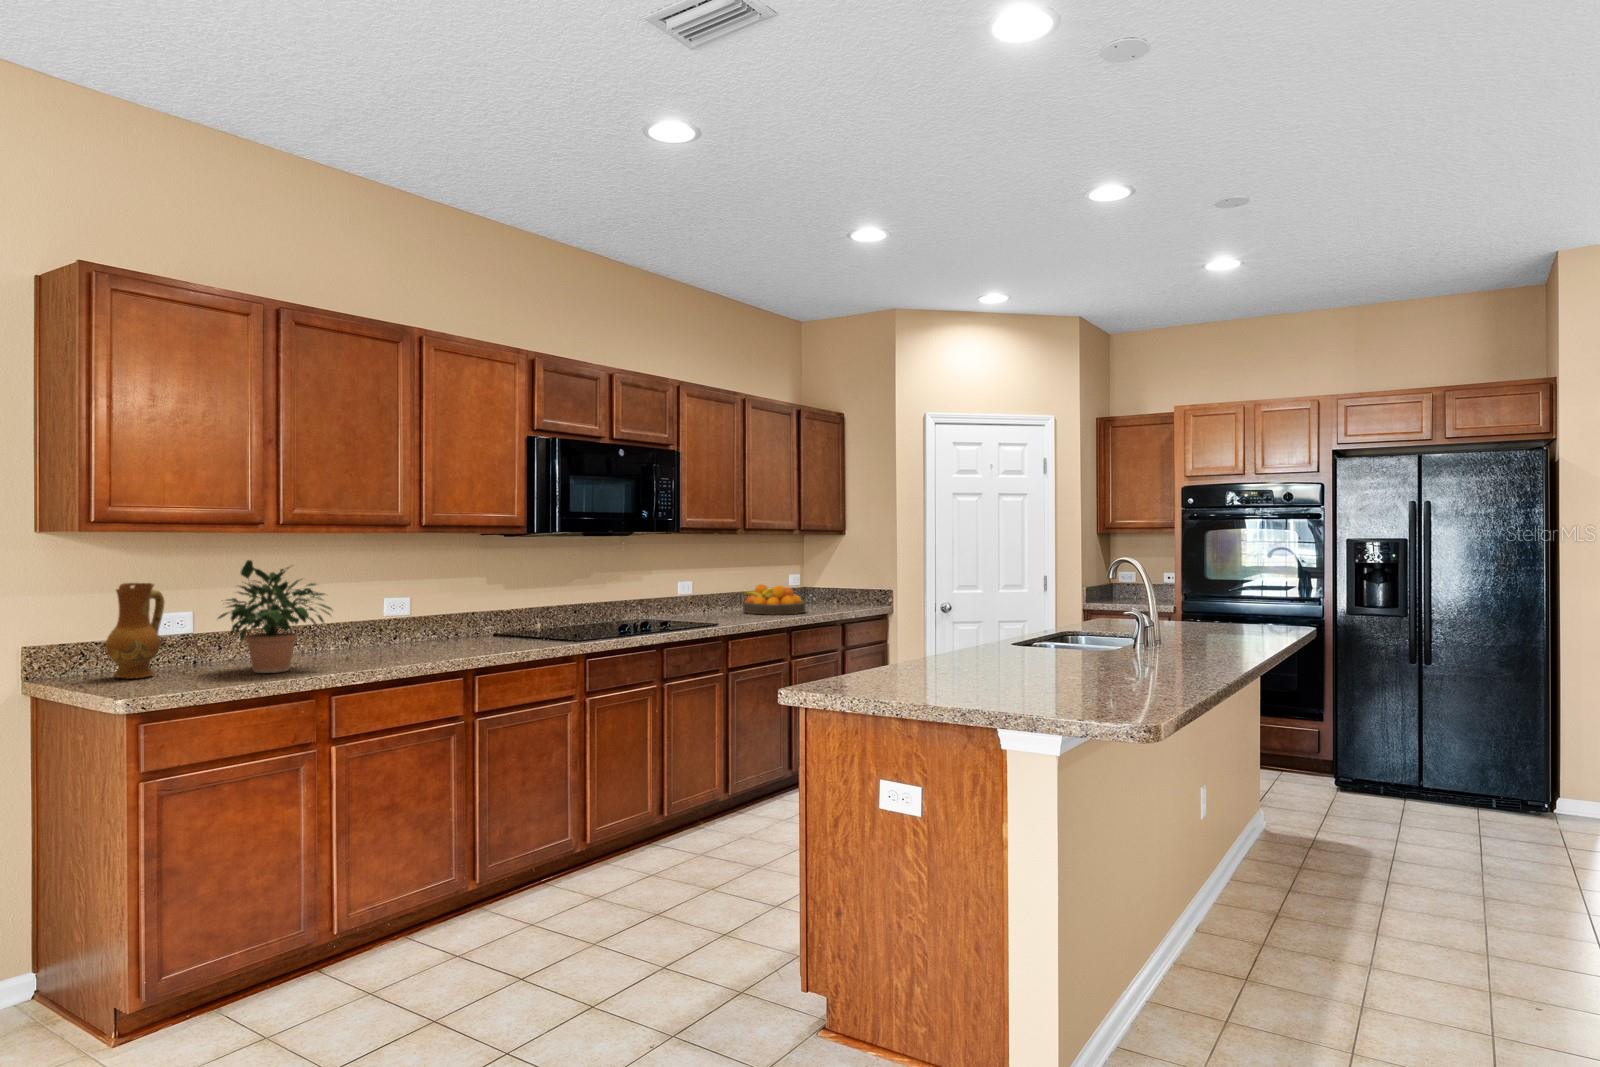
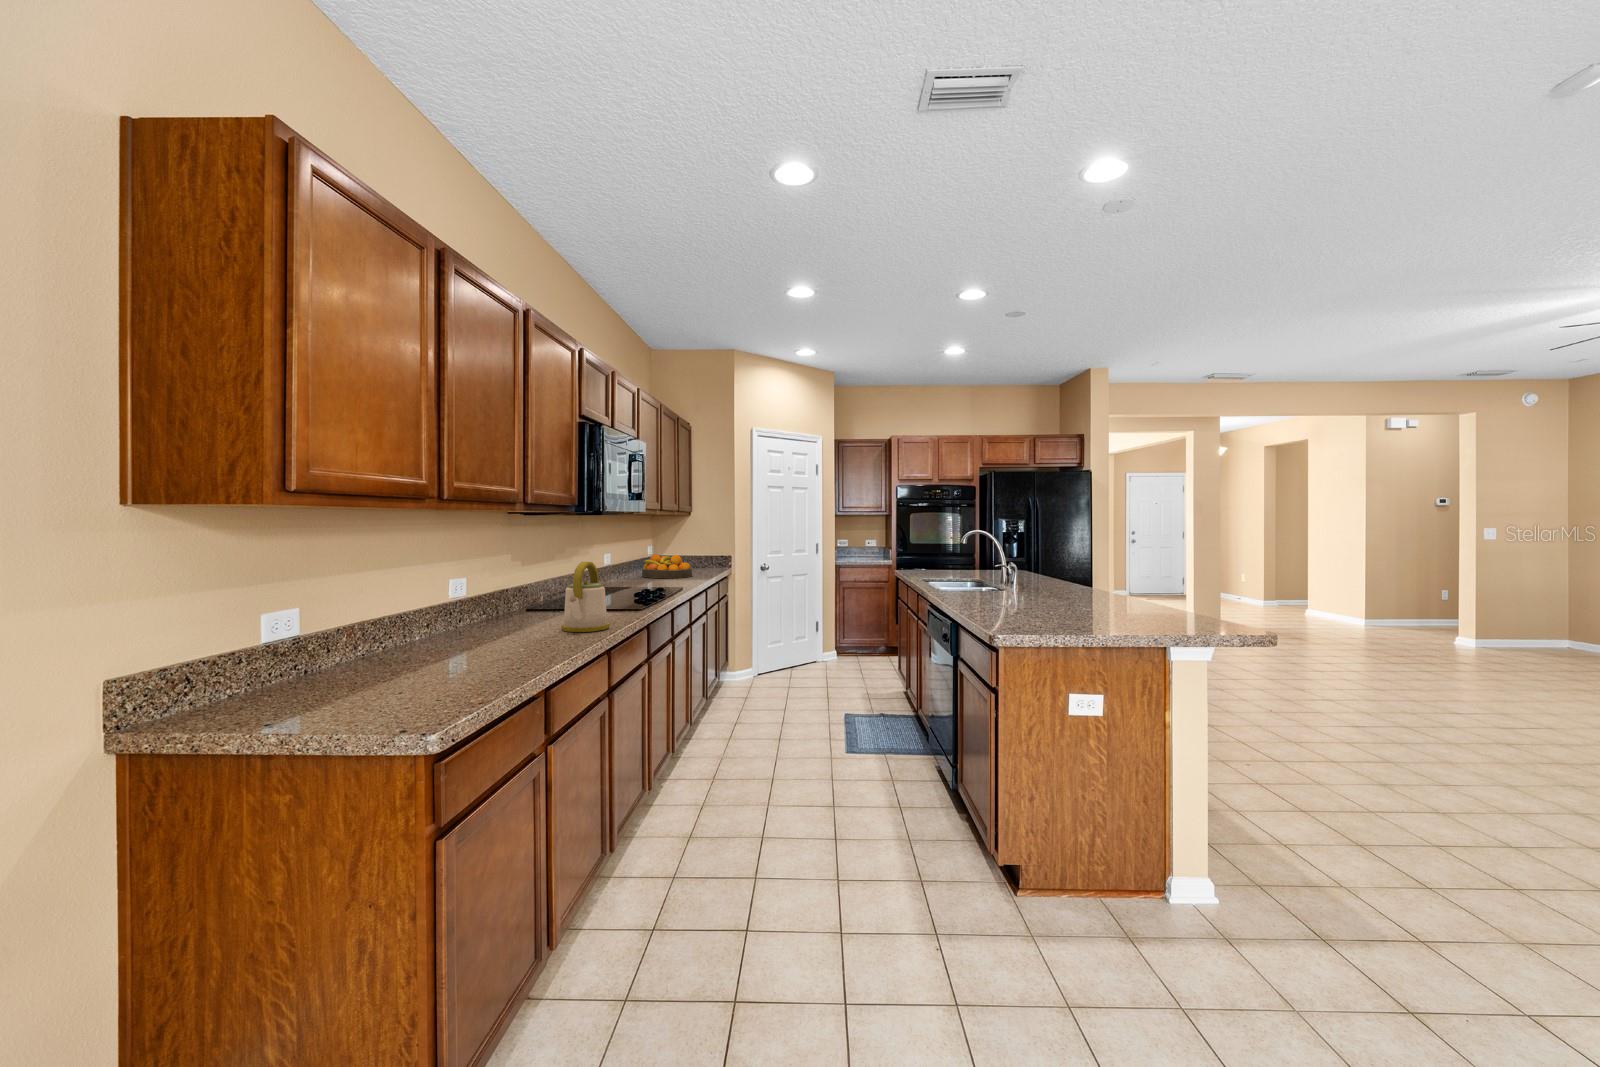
potted plant: present [218,560,332,673] -> none [393,542,528,675]
ceramic jug: present [105,583,164,679] -> none [260,575,338,705]
kettle: none [442,584,496,655] -> present [562,562,609,632]

